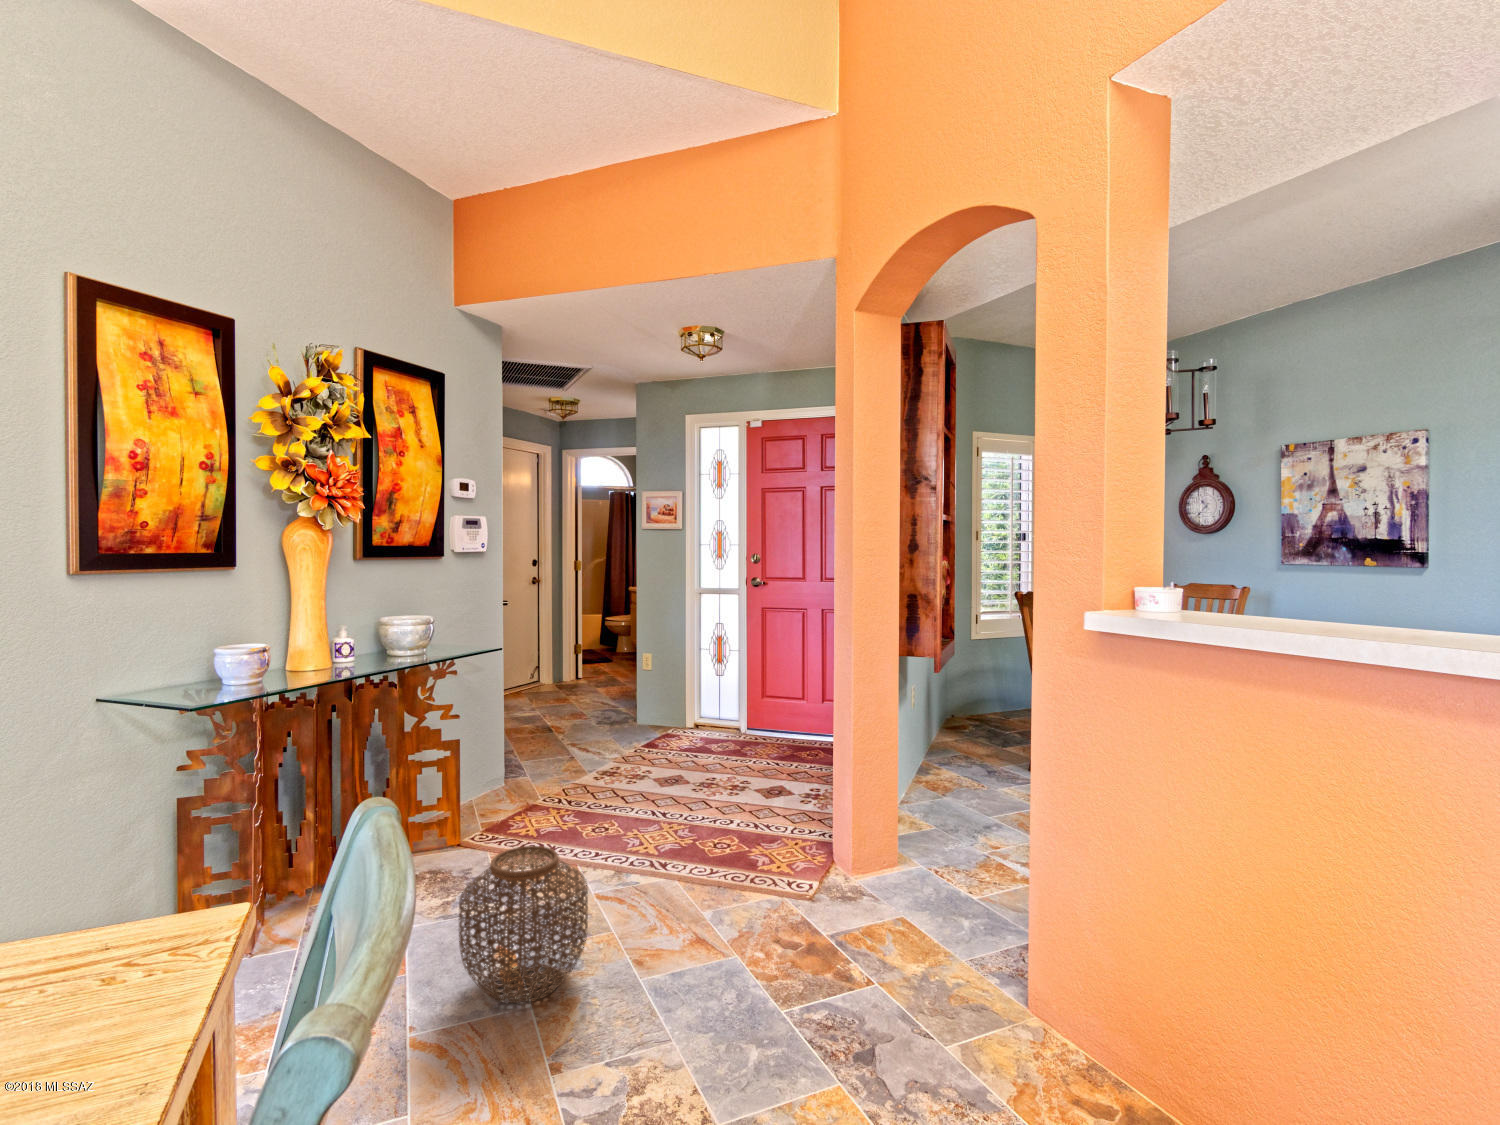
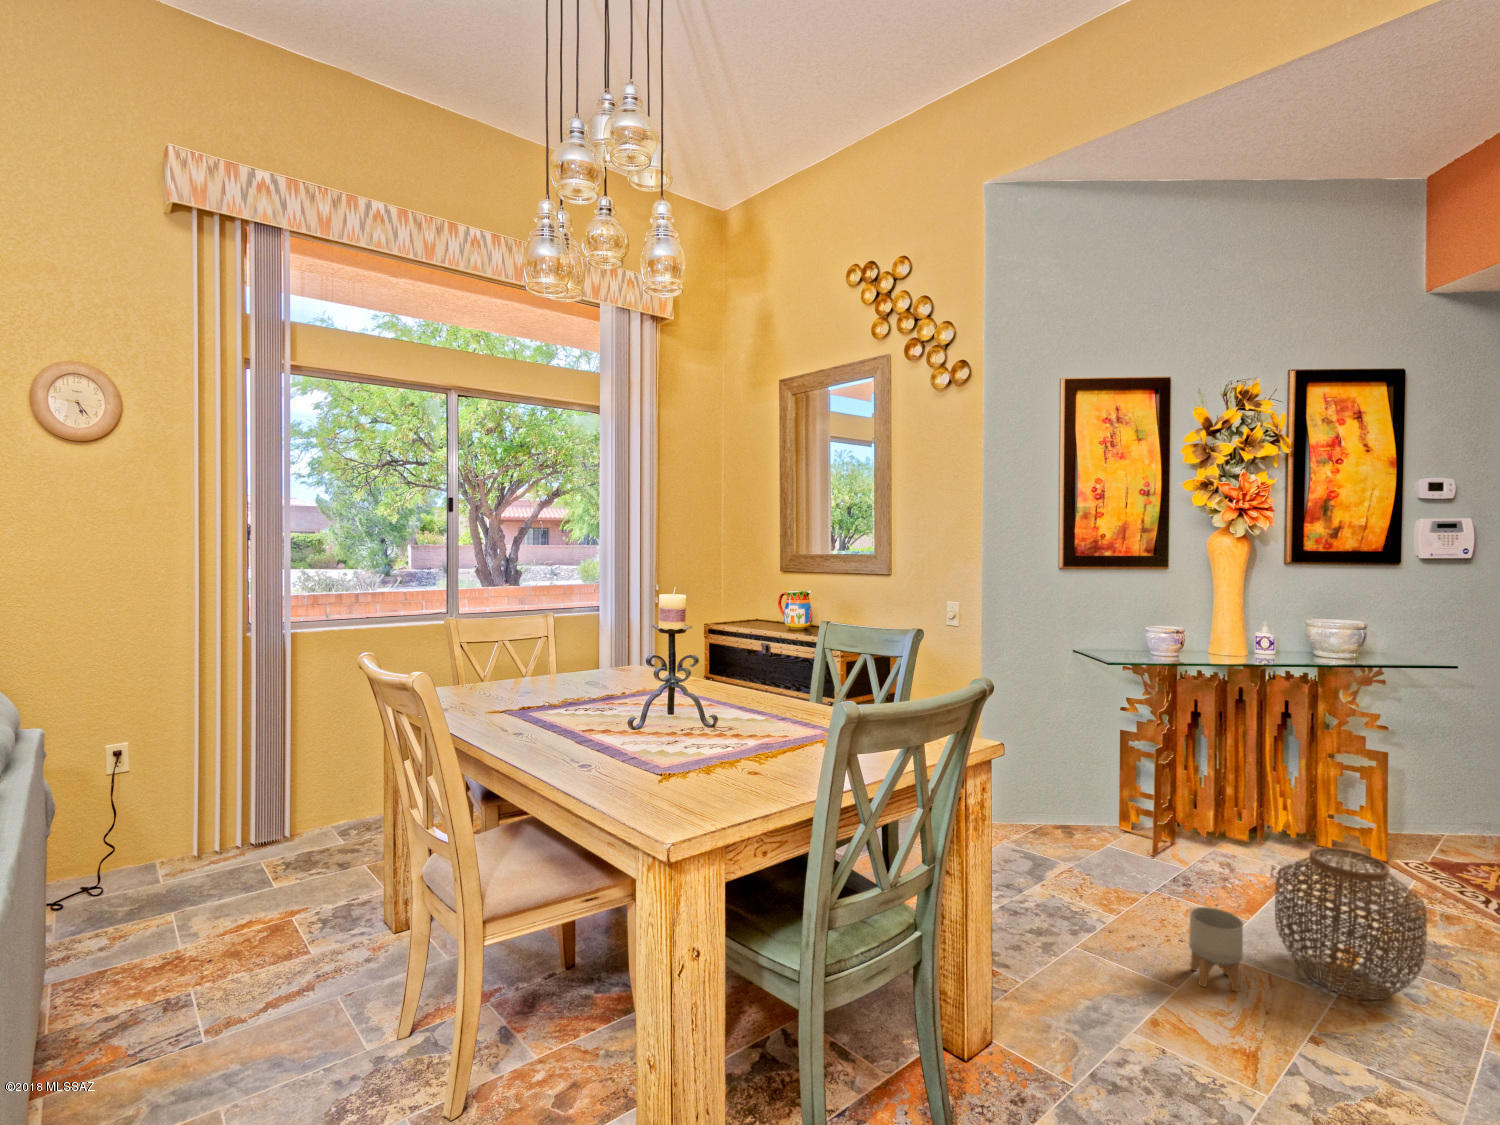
planter: none [400,980,462,1094] -> present [1189,907,1243,991]

